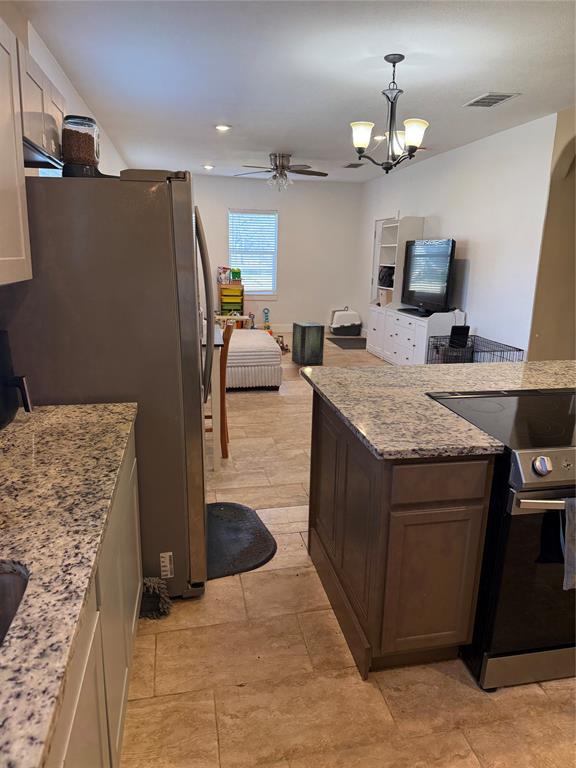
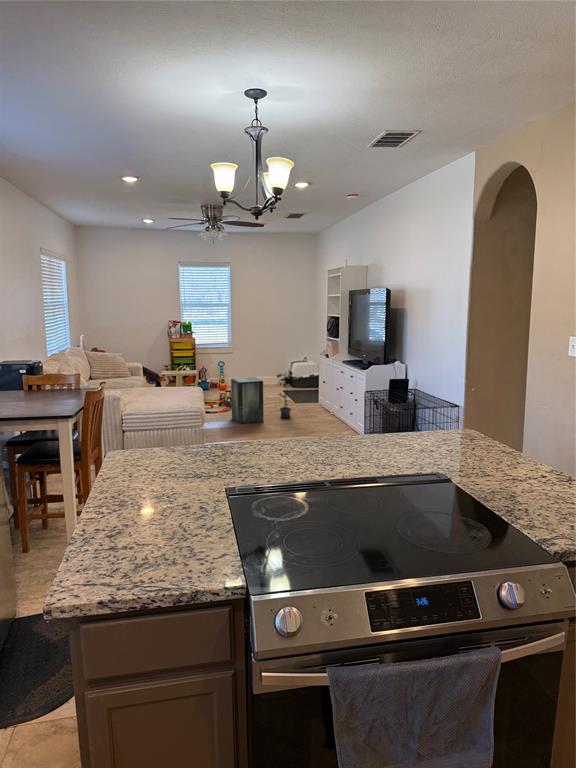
potted plant: none [333,315,358,362] -> present [277,371,299,418]

